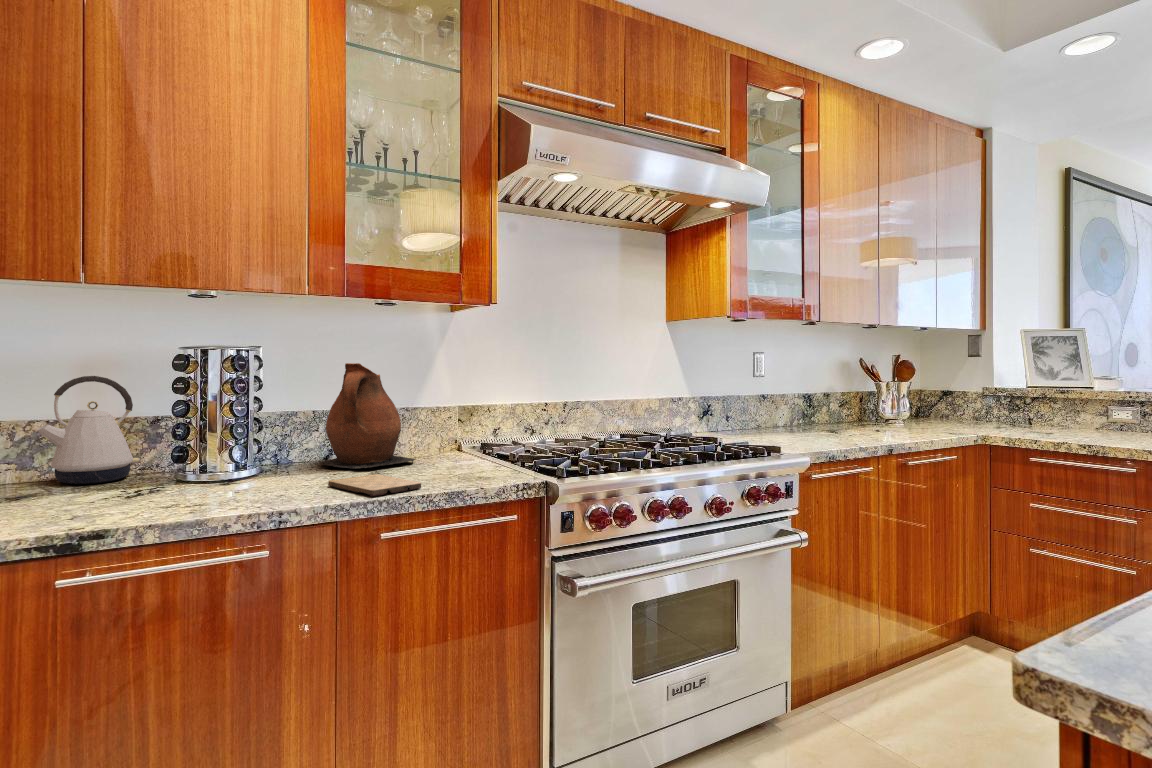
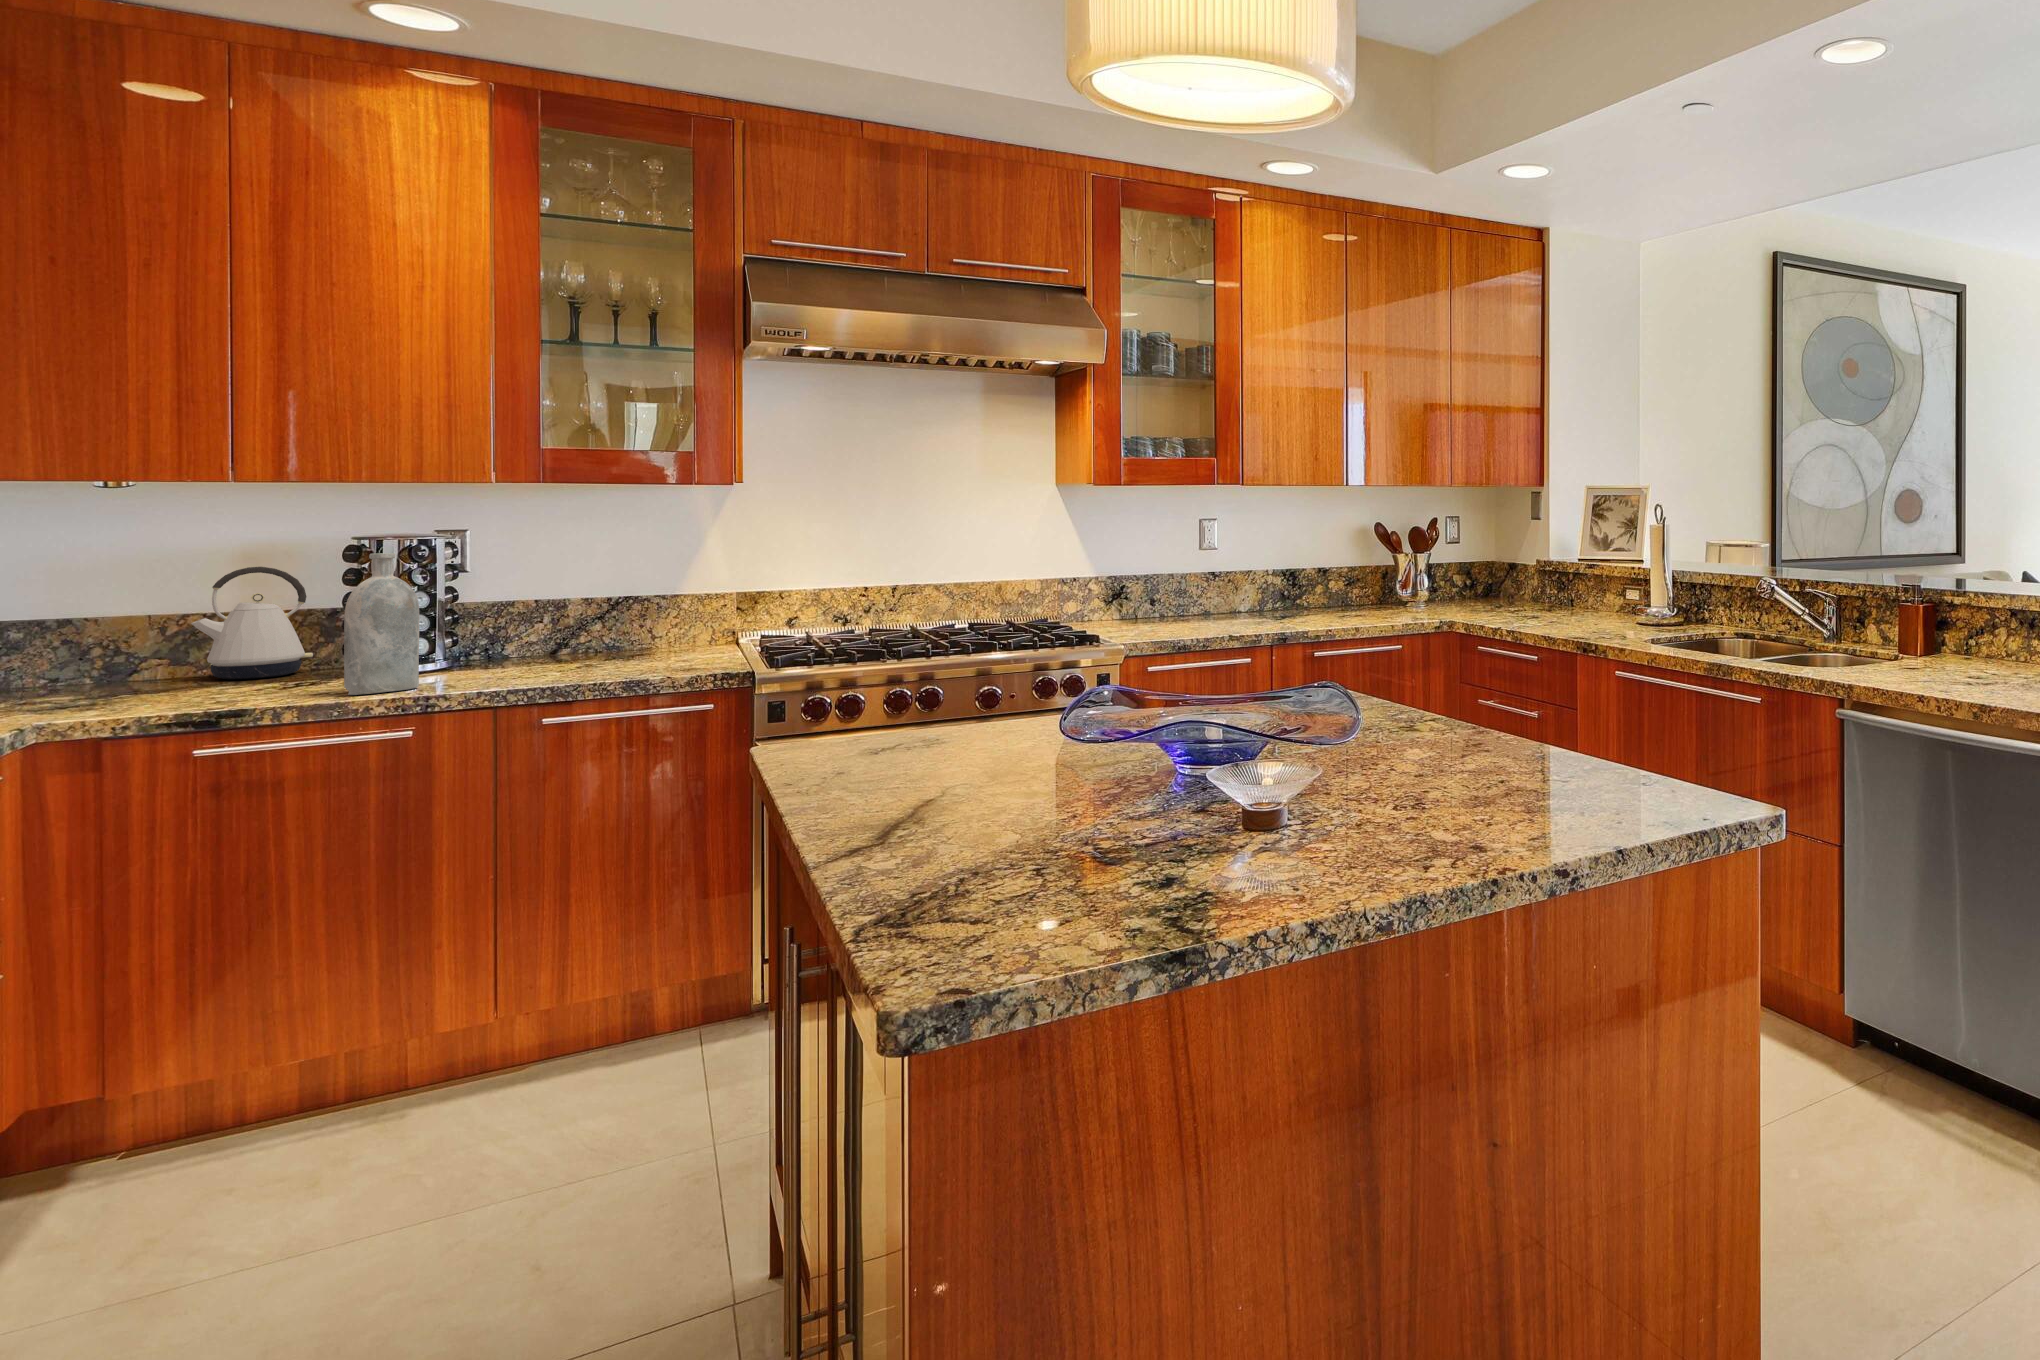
bottle: none [200,359,261,508] -> present [344,553,419,695]
ceramic pitcher: present [319,363,415,469] -> none [527,549,653,662]
cutting board: present [328,474,421,496] -> none [507,666,603,685]

